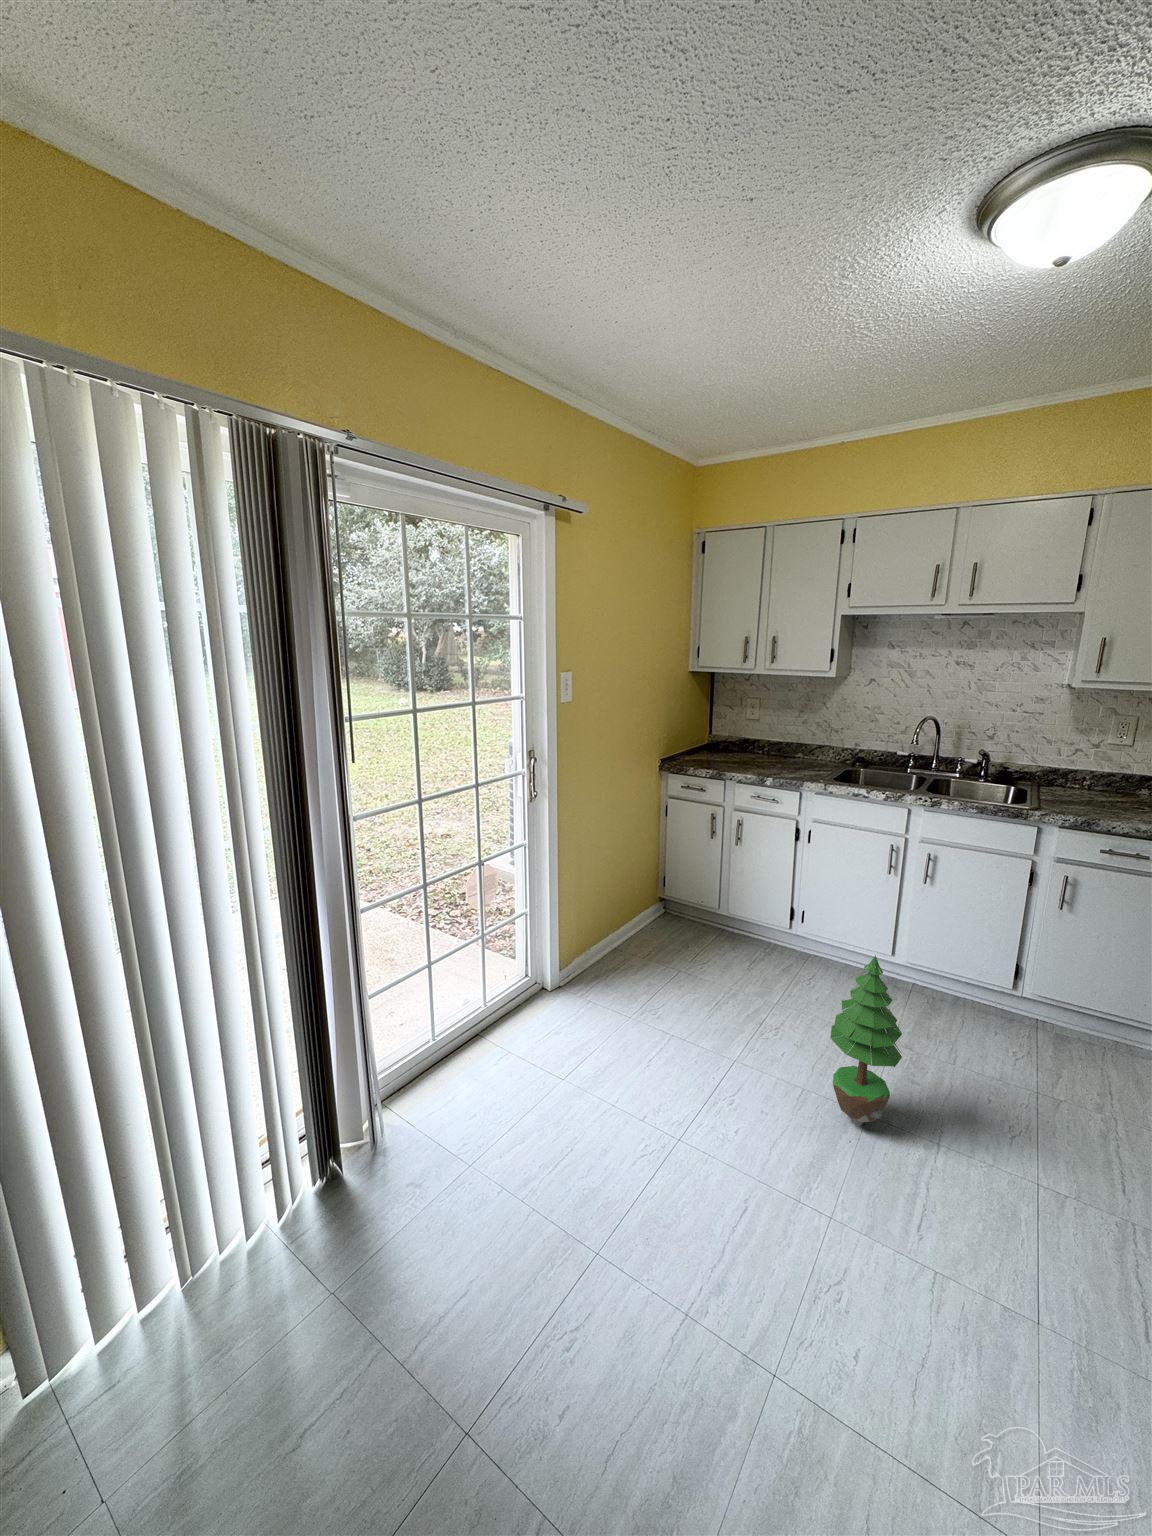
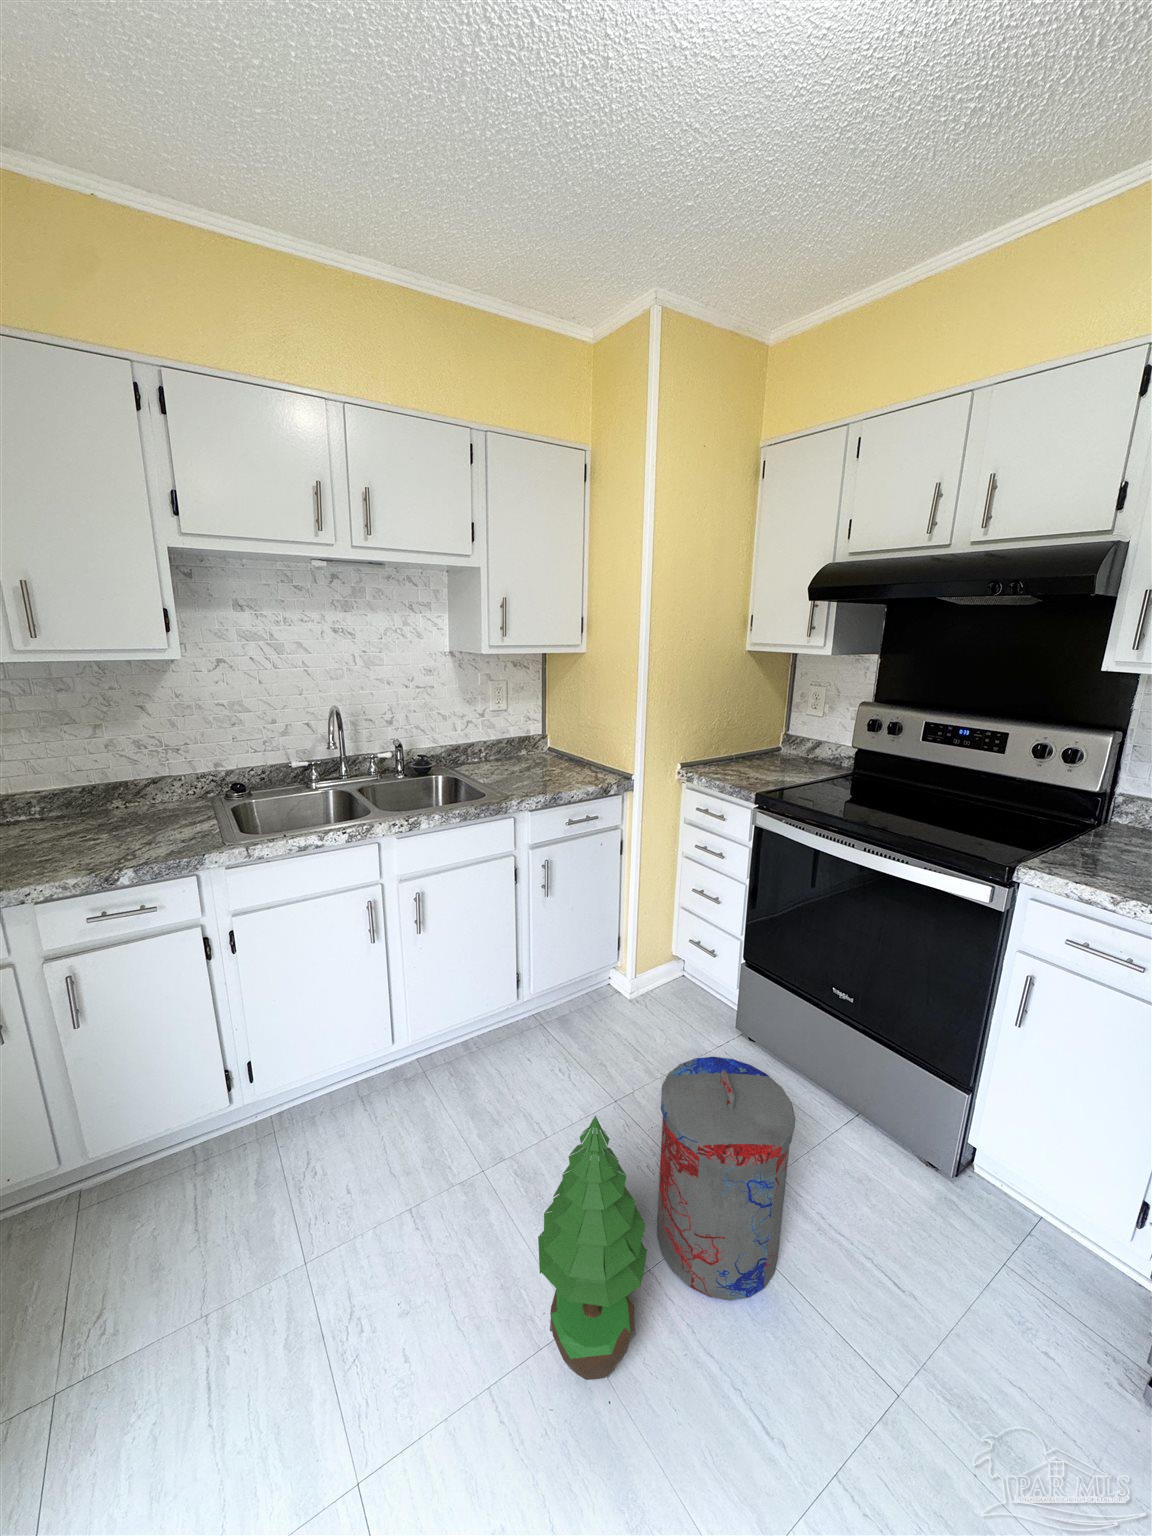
trash can: none [950,1023,1097,1218] -> present [657,1057,795,1300]

